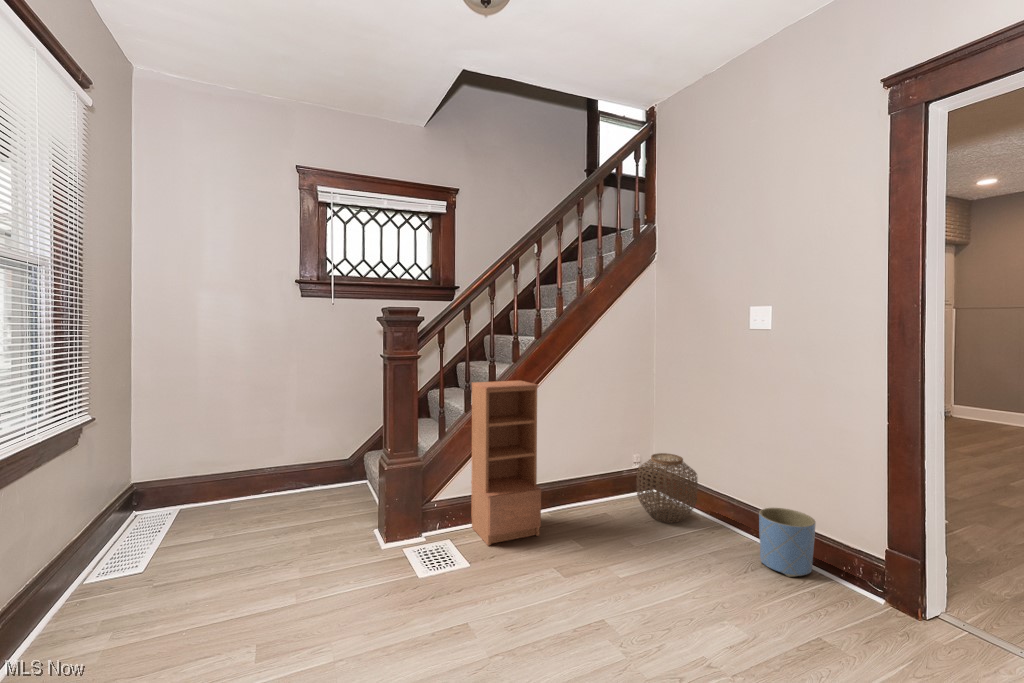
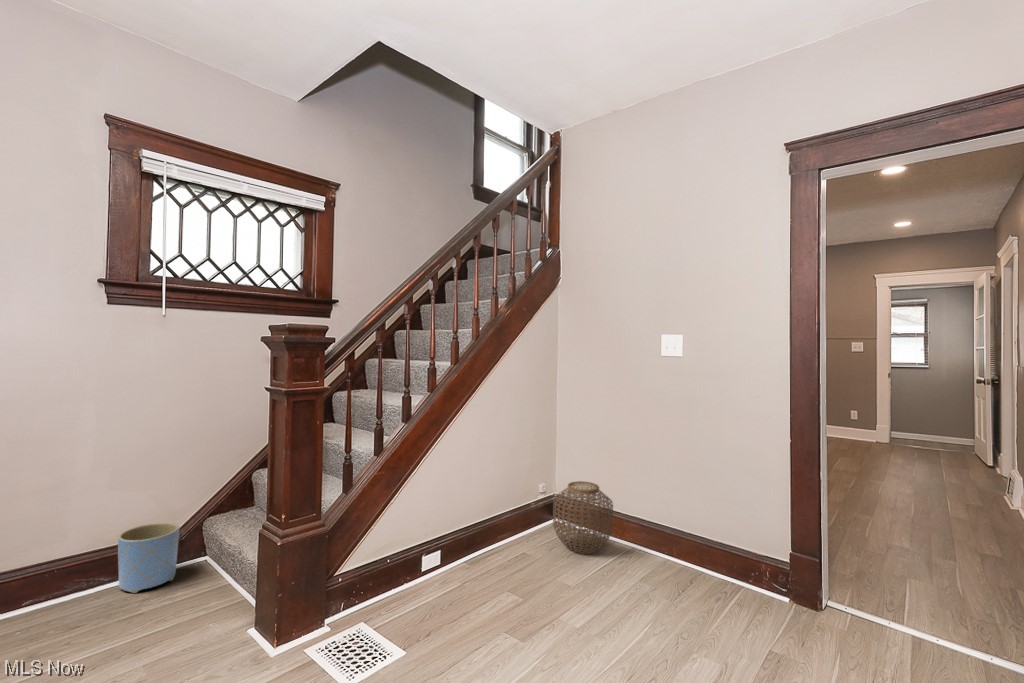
bookcase: present [471,380,541,545] -> none [384,413,474,620]
planter: present [759,508,815,577] -> present [118,522,179,593]

